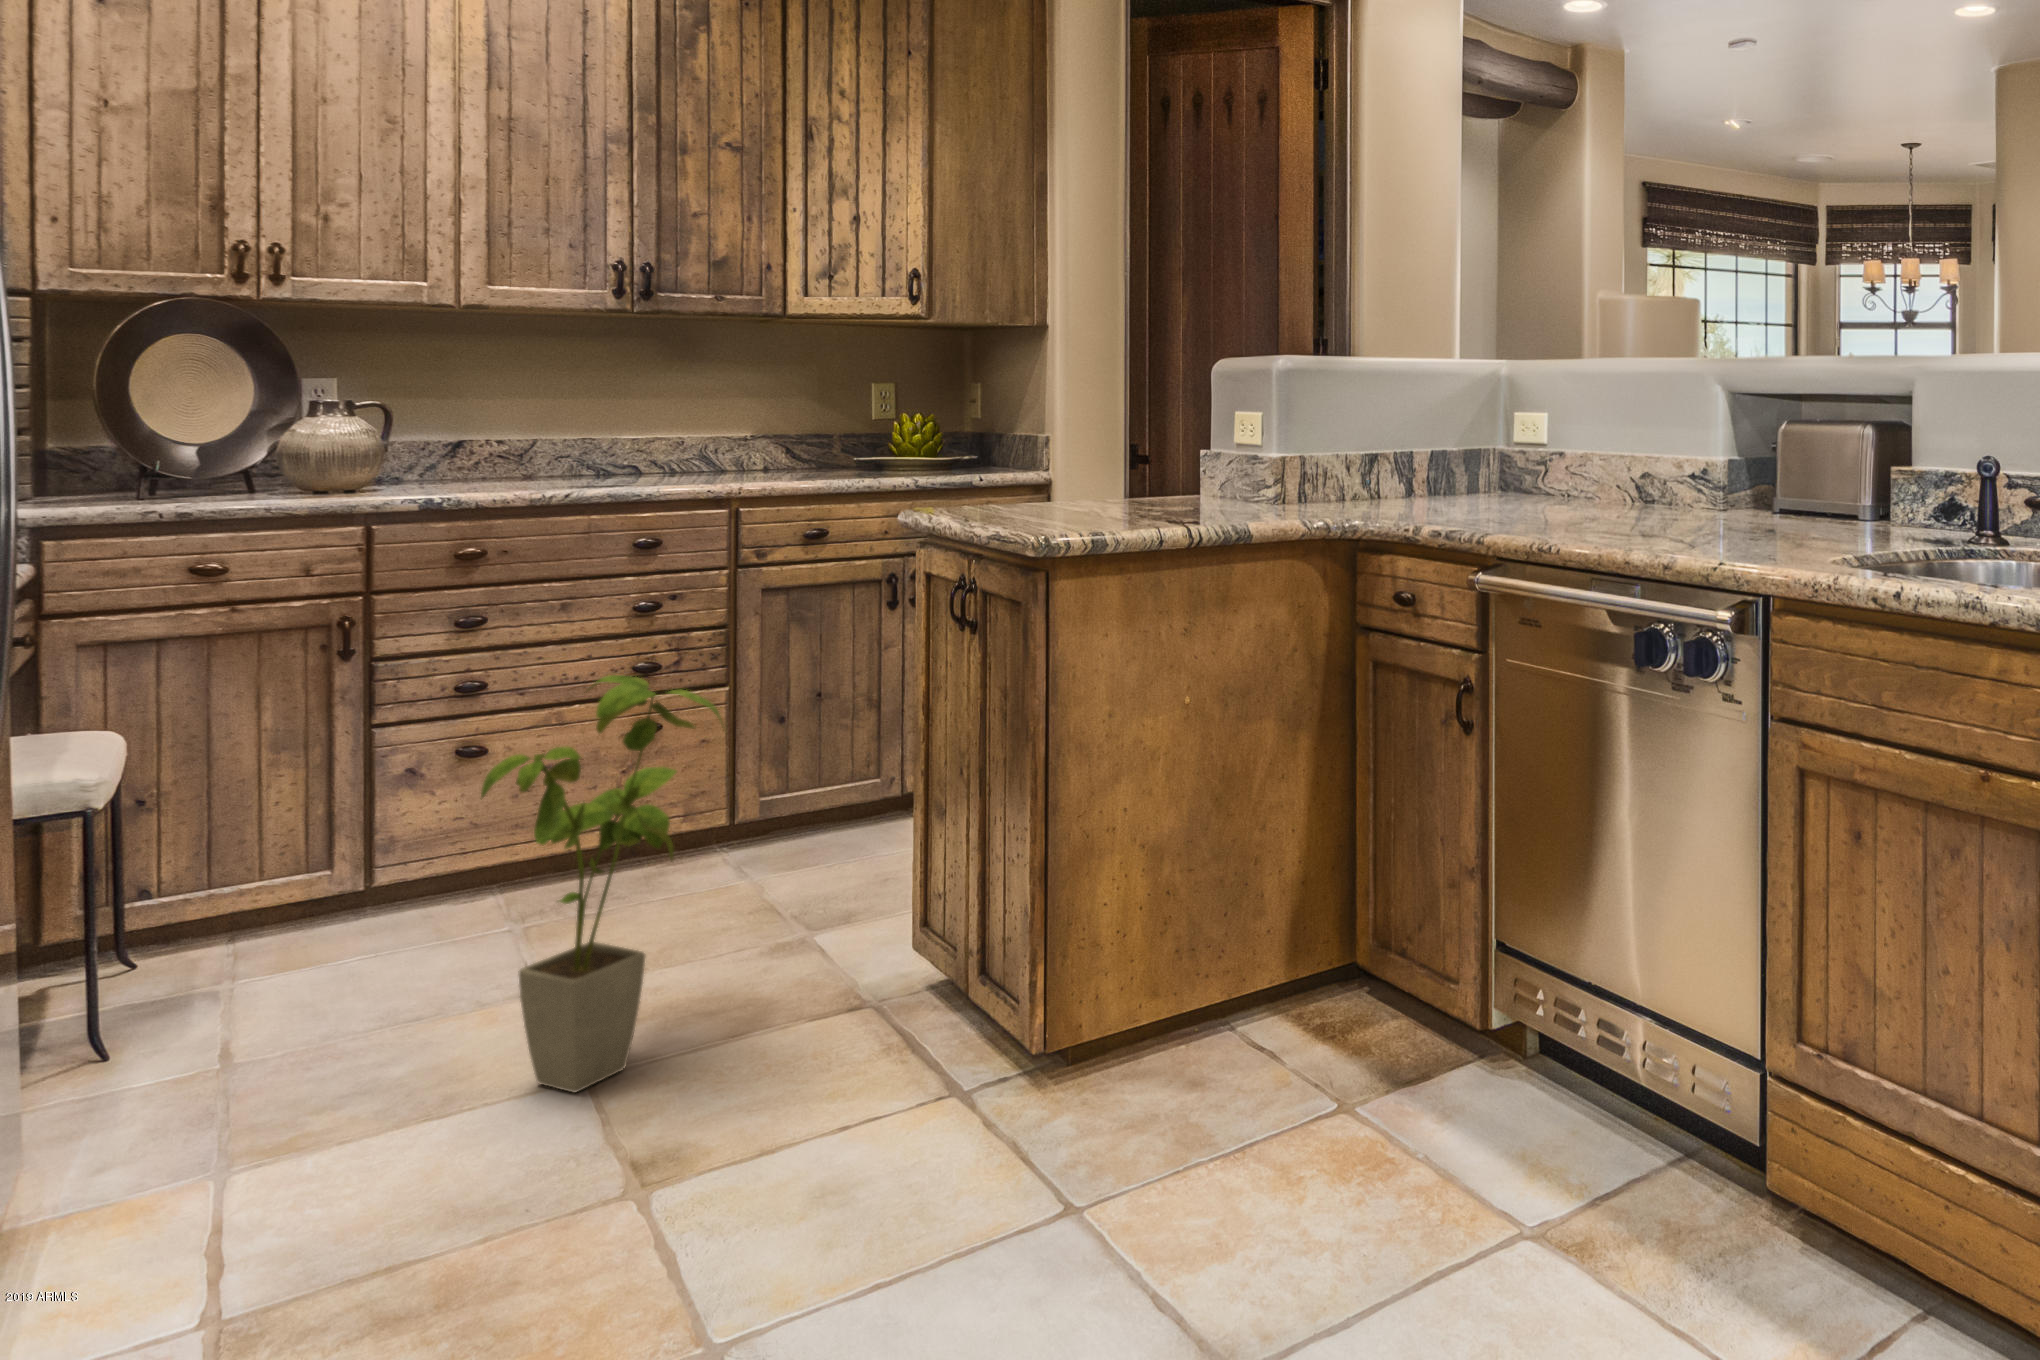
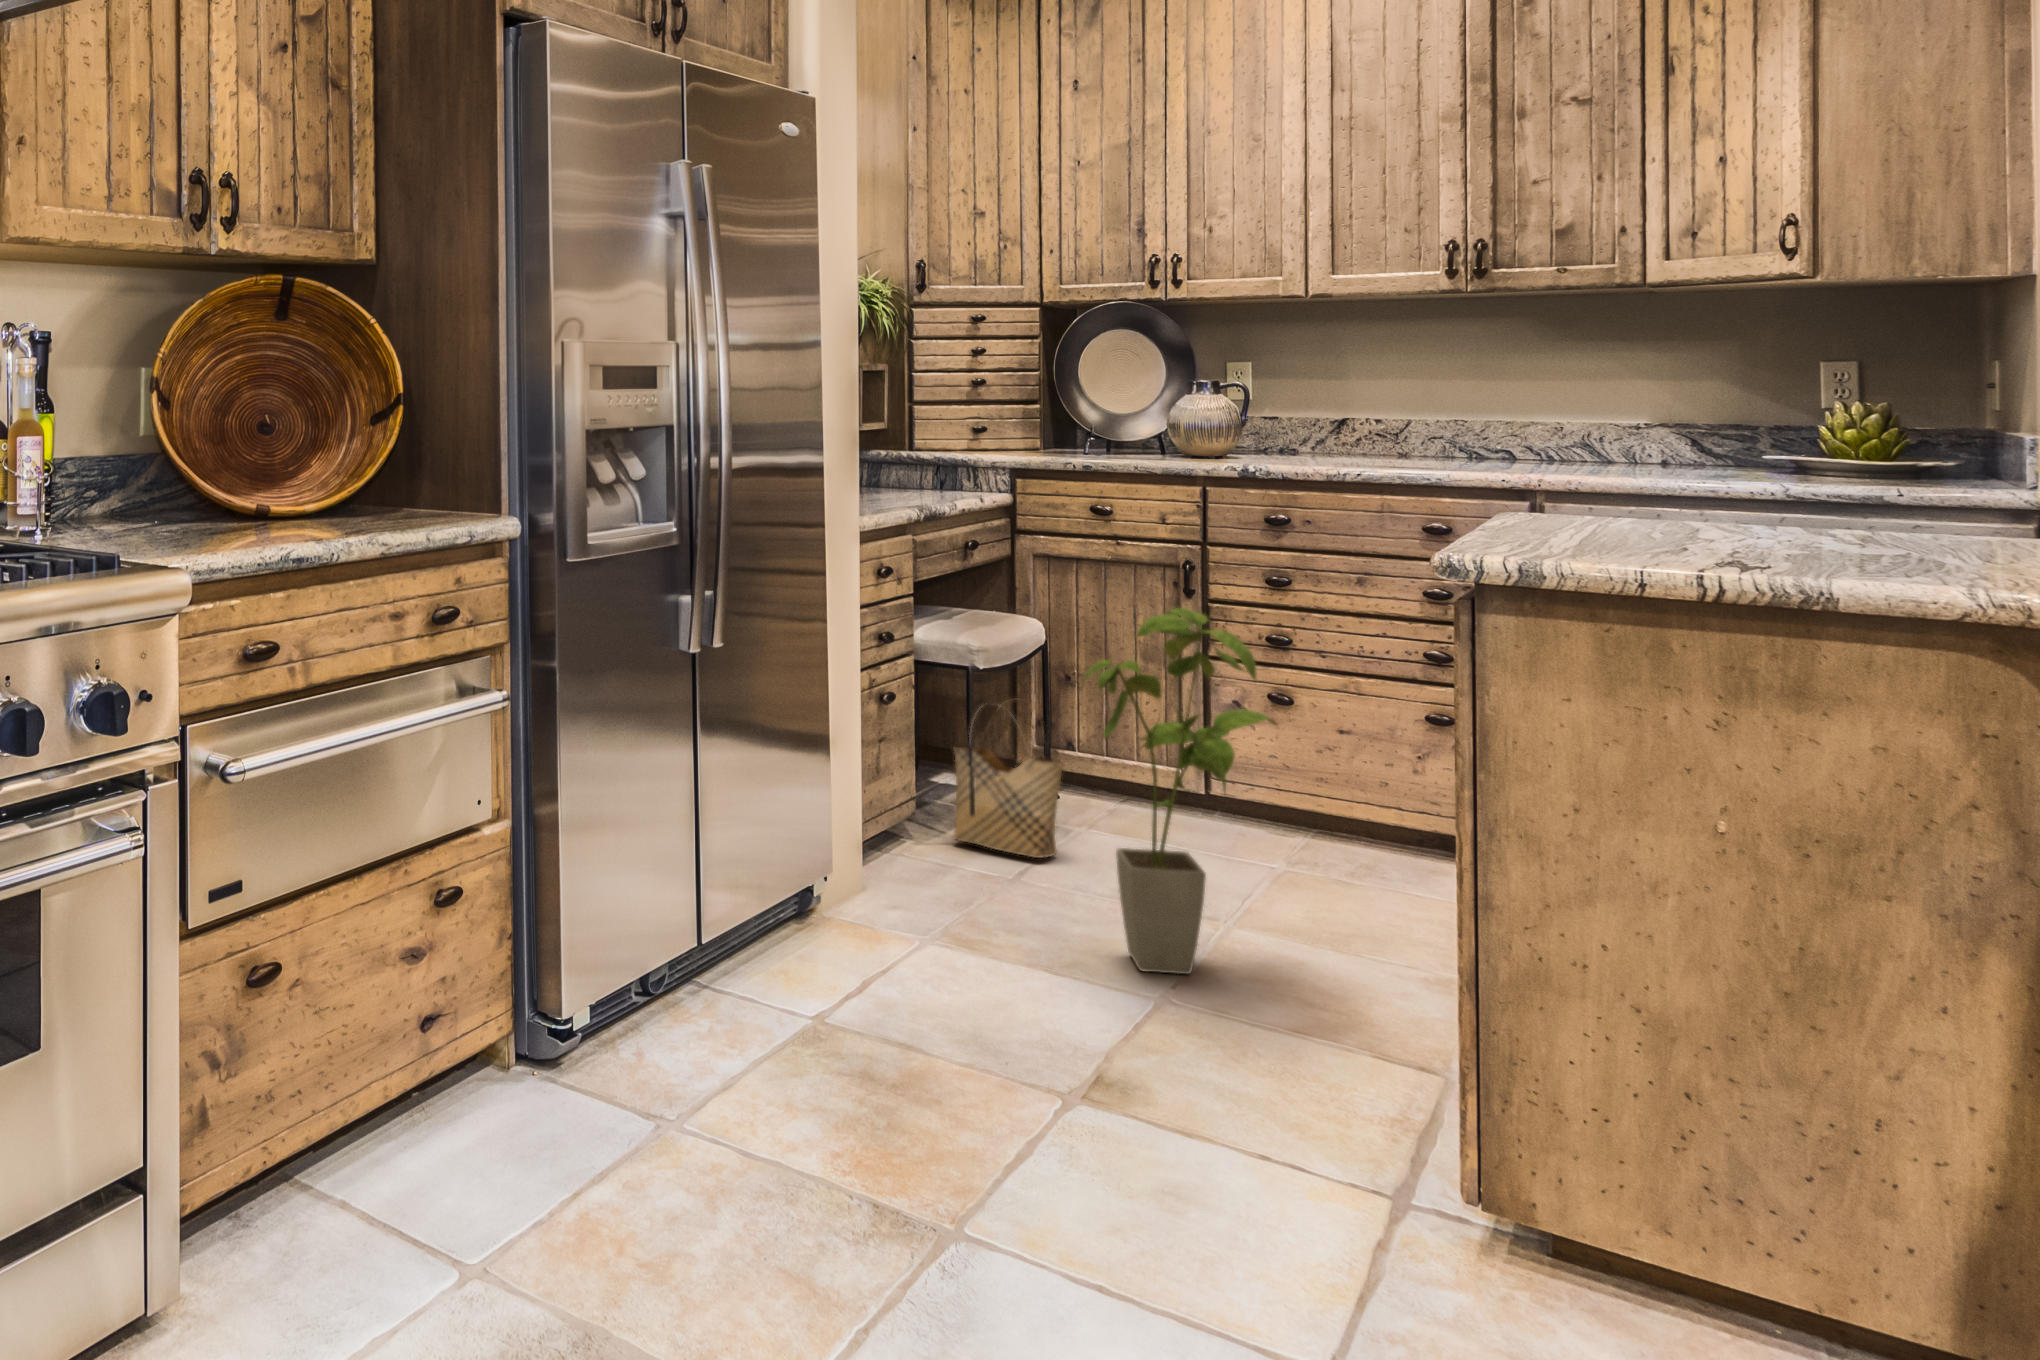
woven basket: none [82,844,281,1075] -> present [953,699,1063,858]

